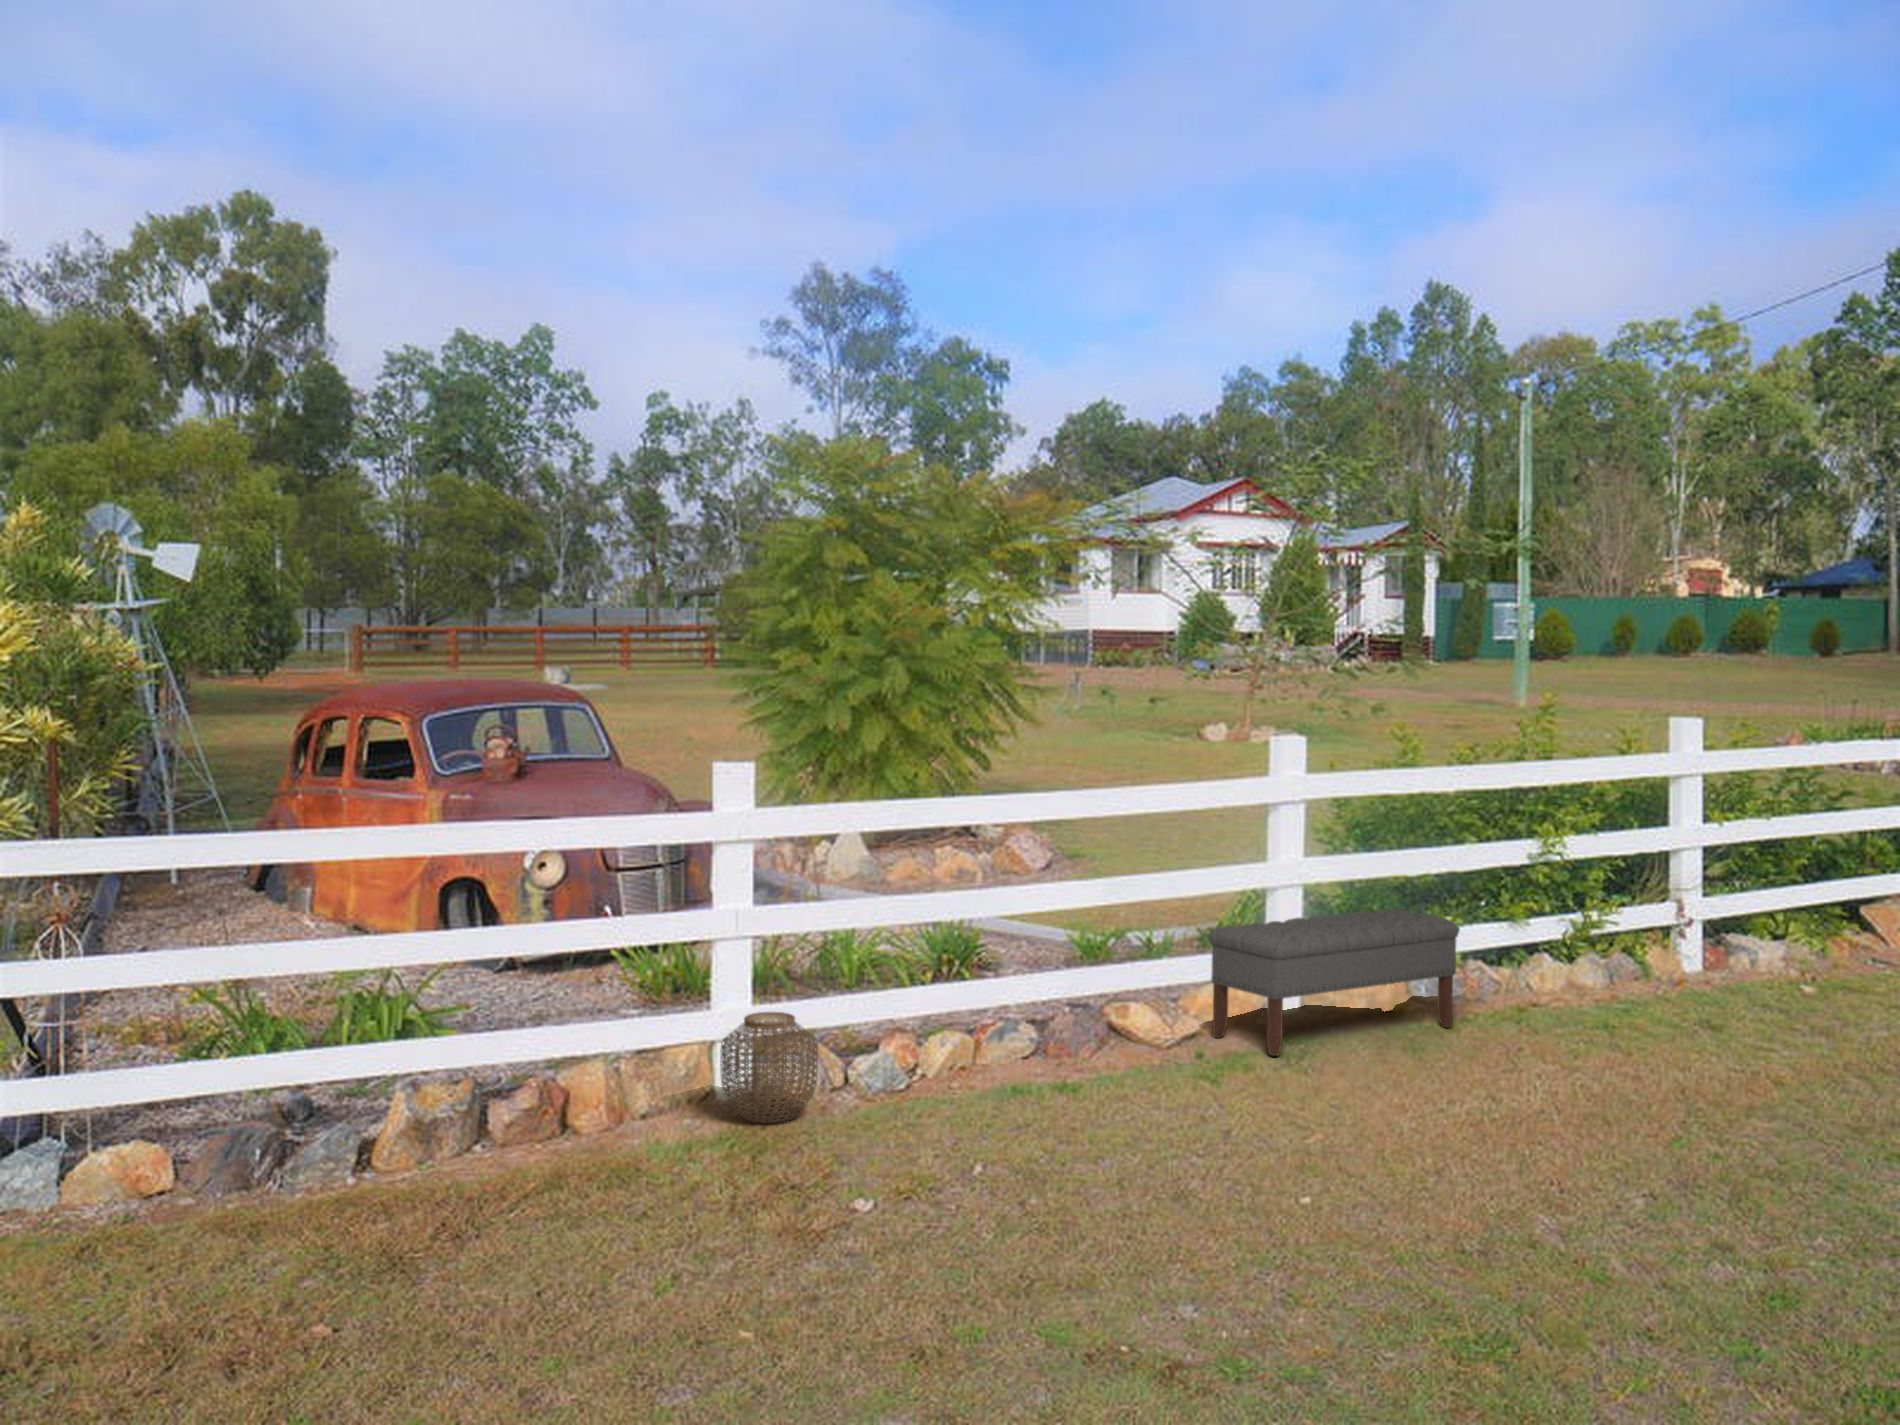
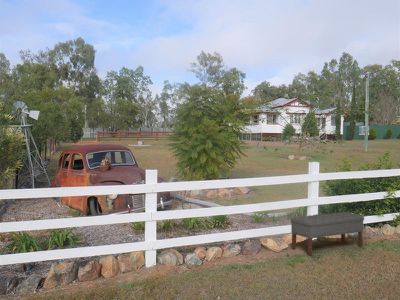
woven basket: present [721,1012,818,1123] -> none [146,242,175,275]

